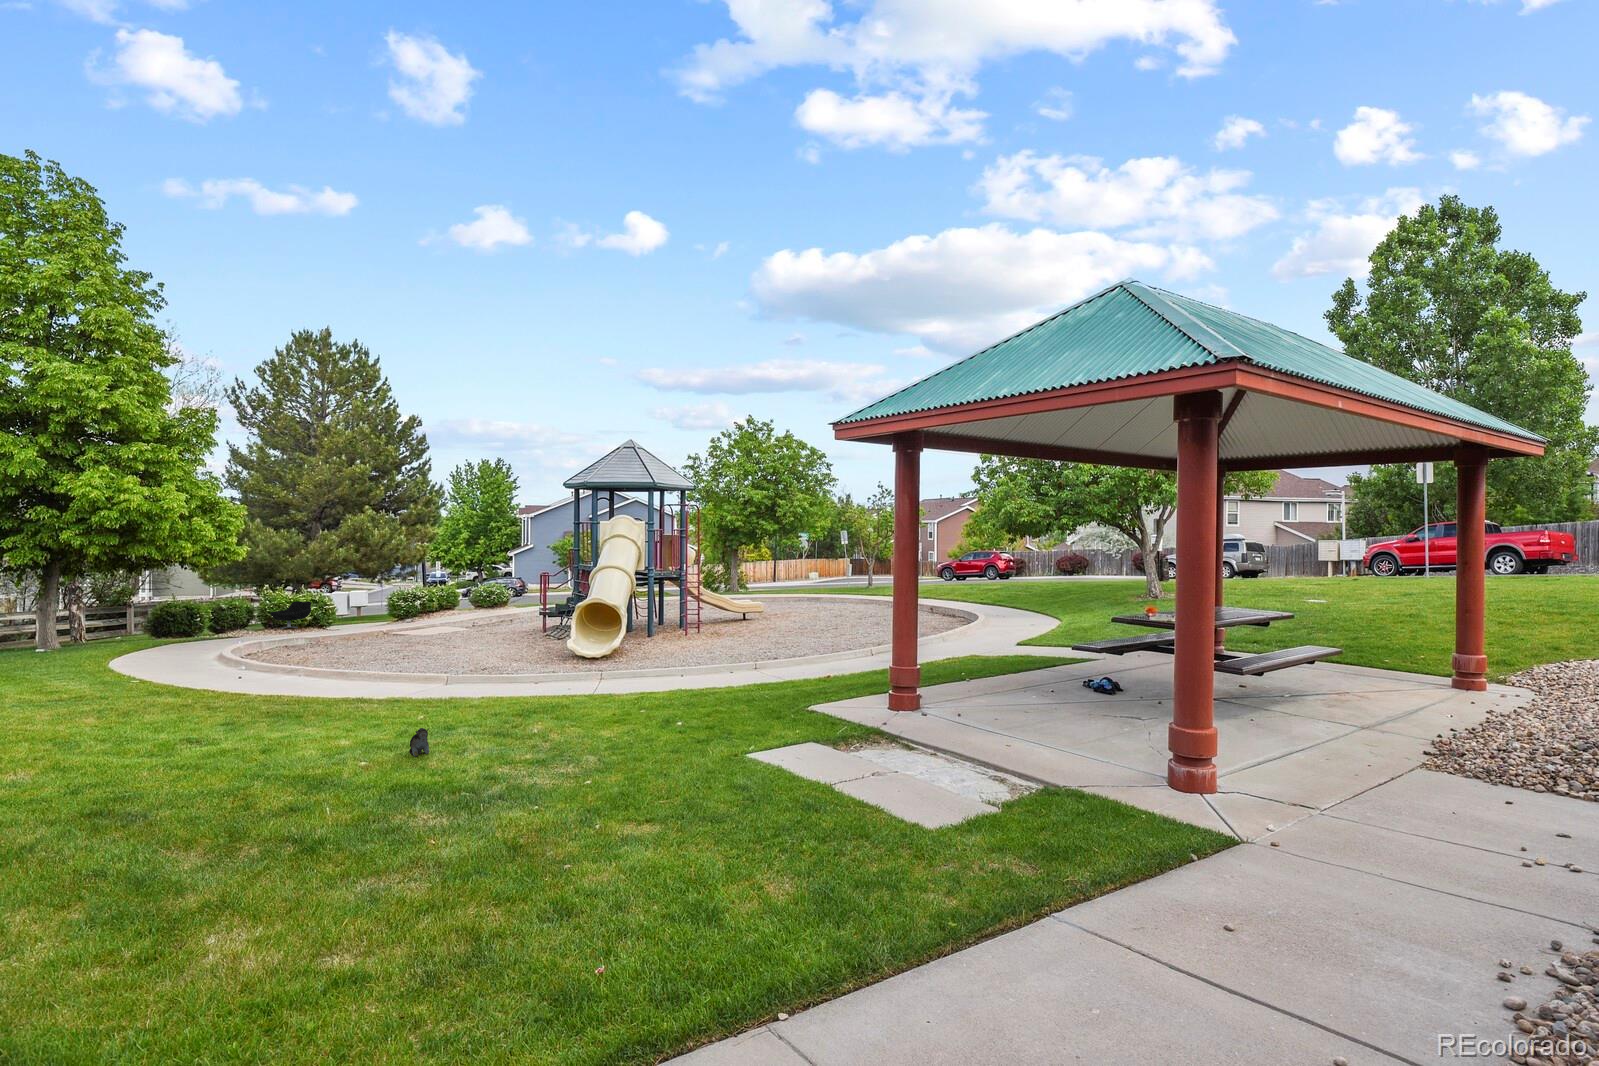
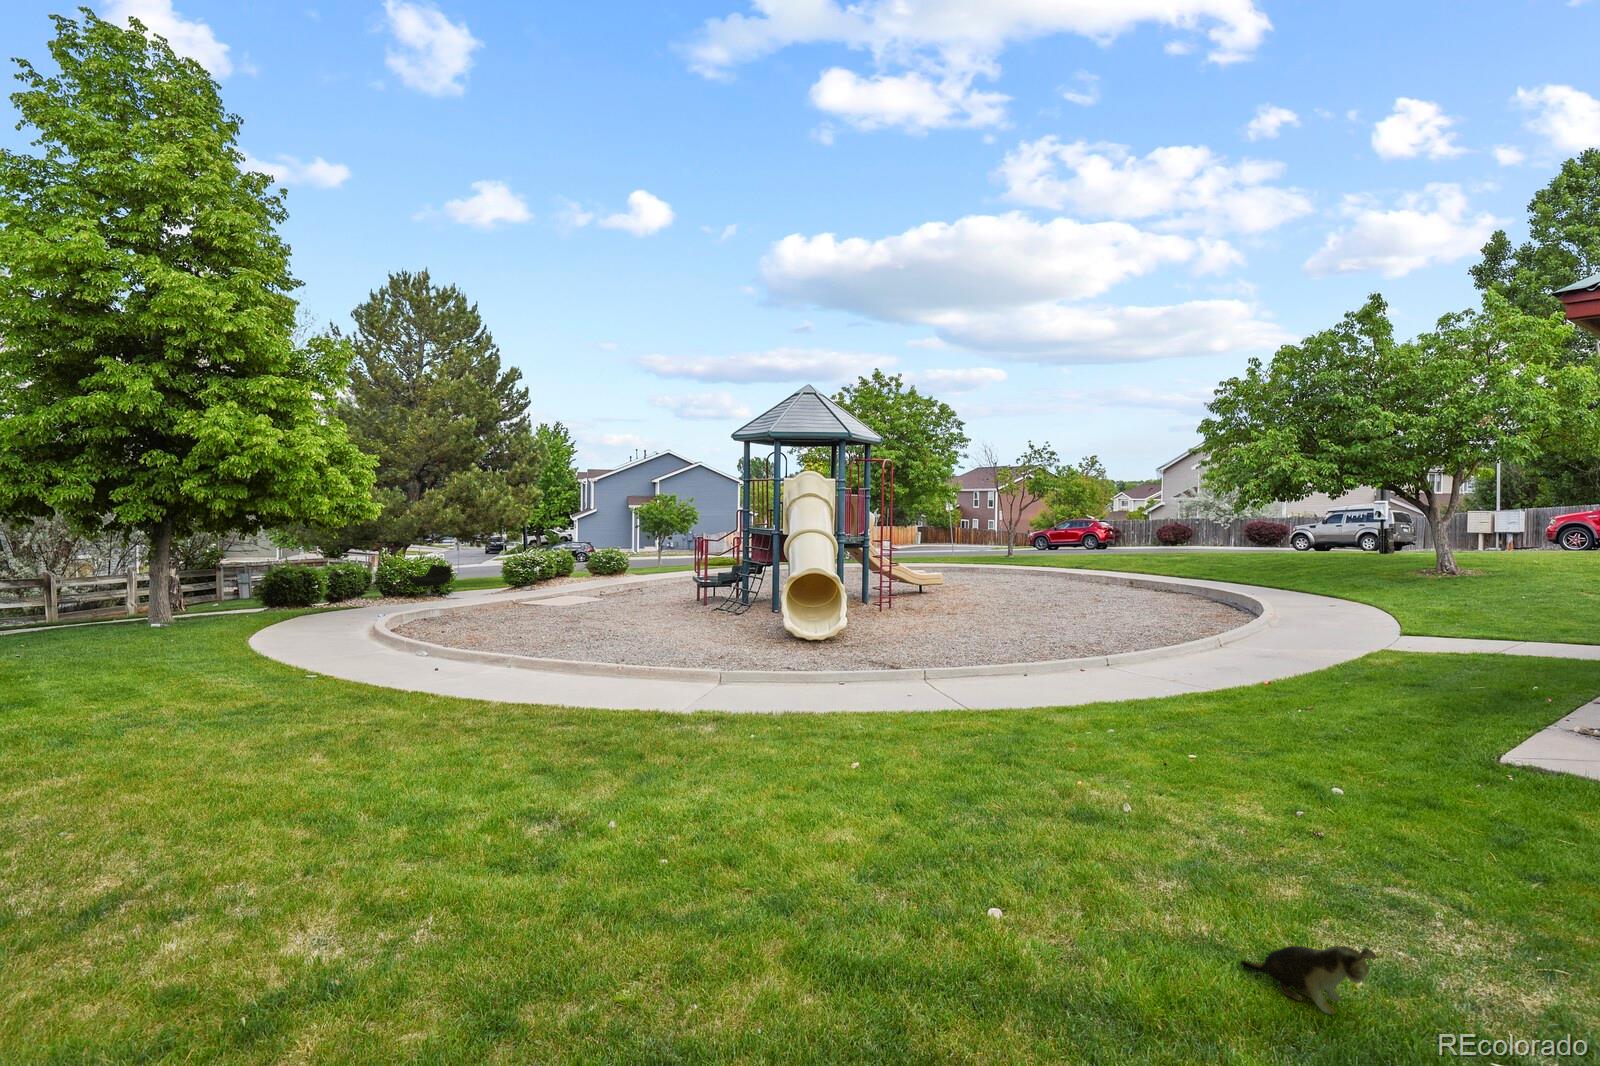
plush toy: present [409,728,429,757] -> present [1240,946,1377,1014]

